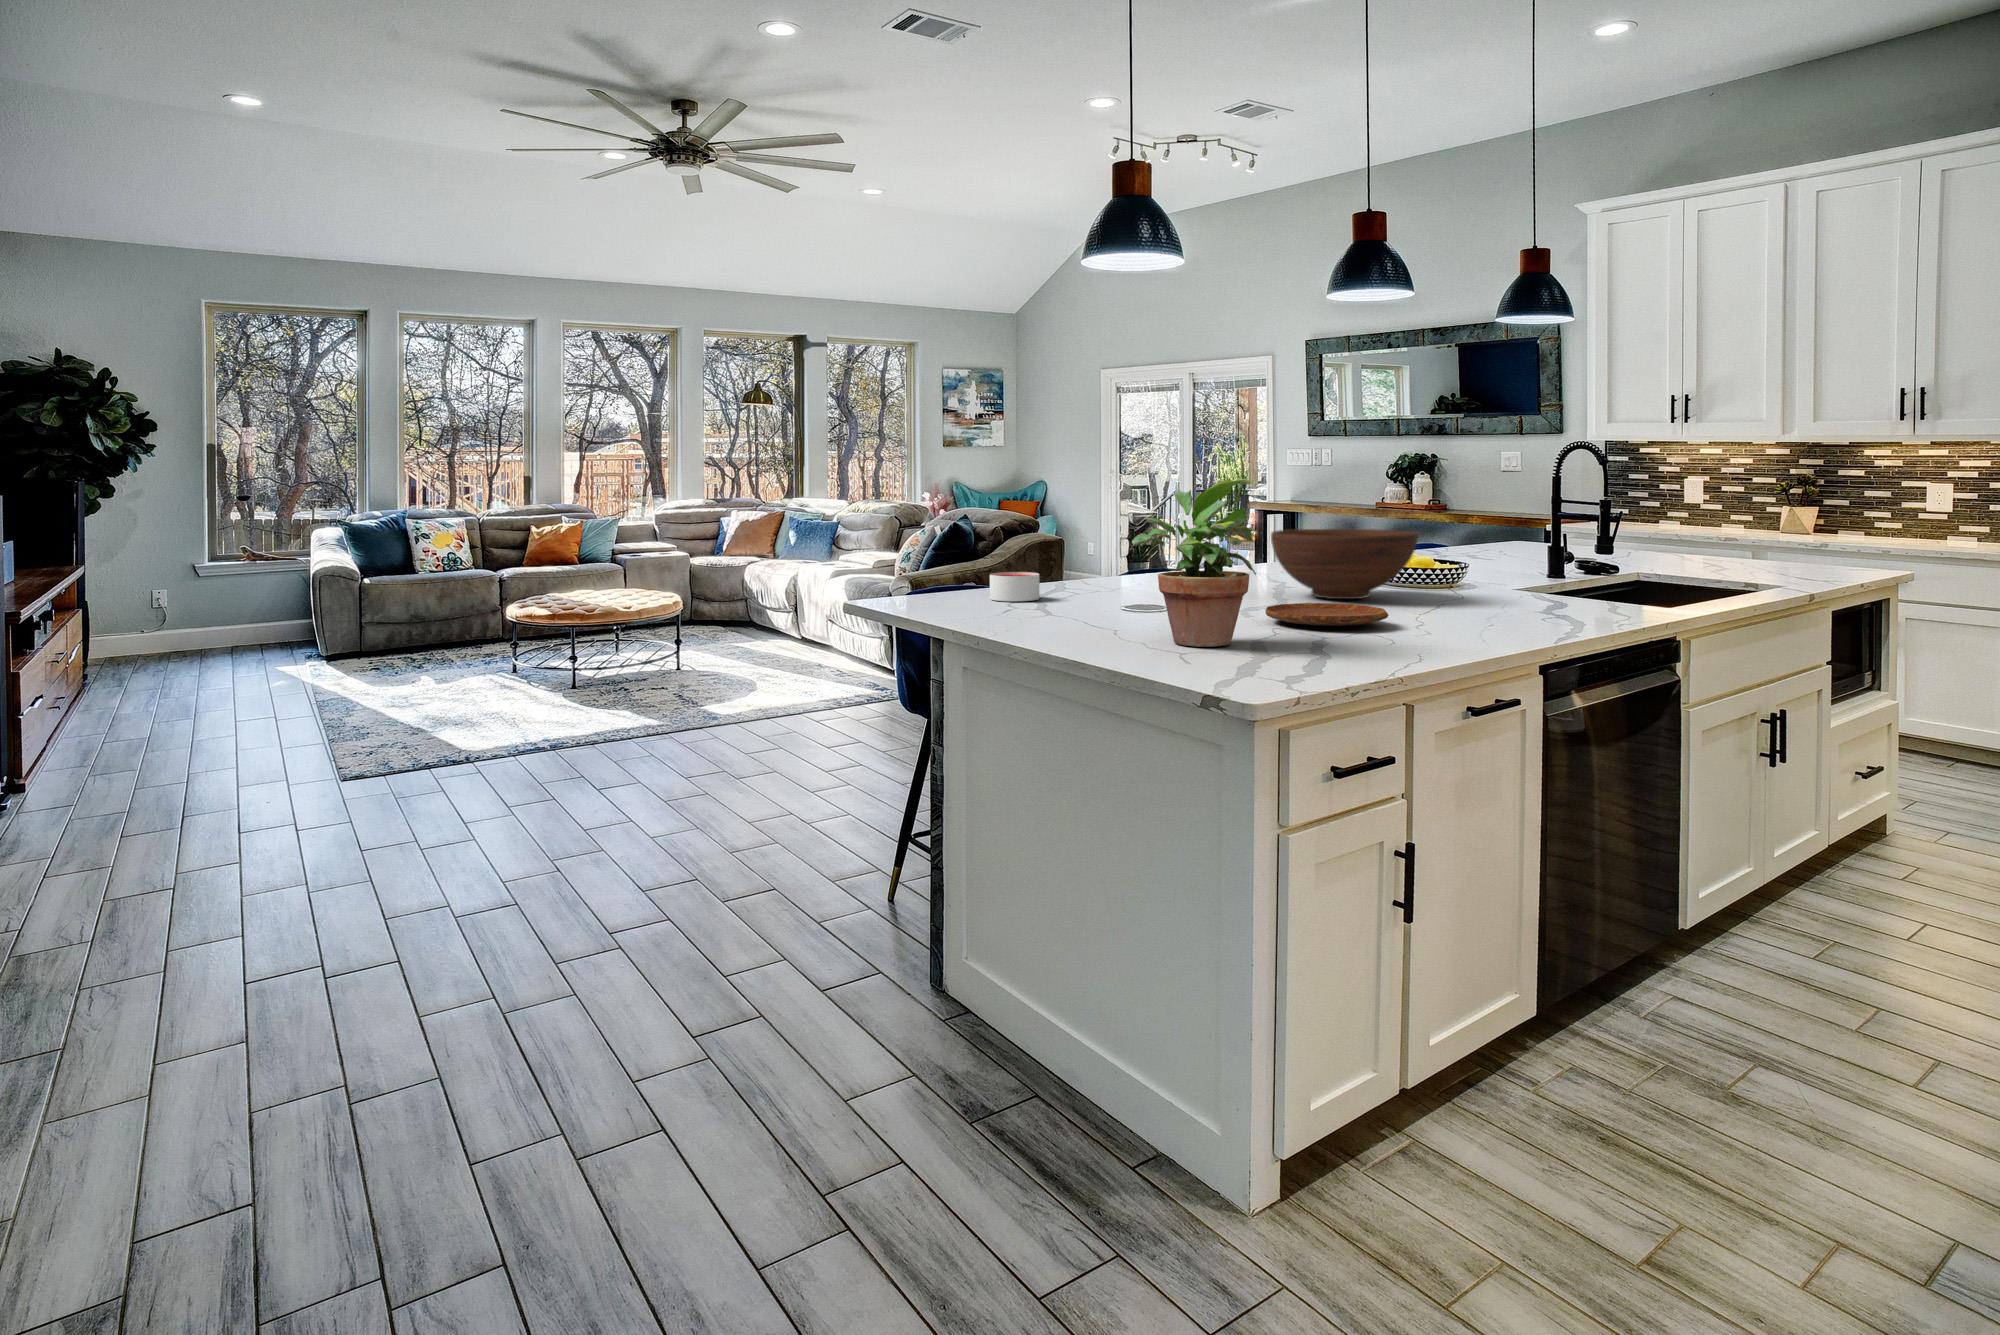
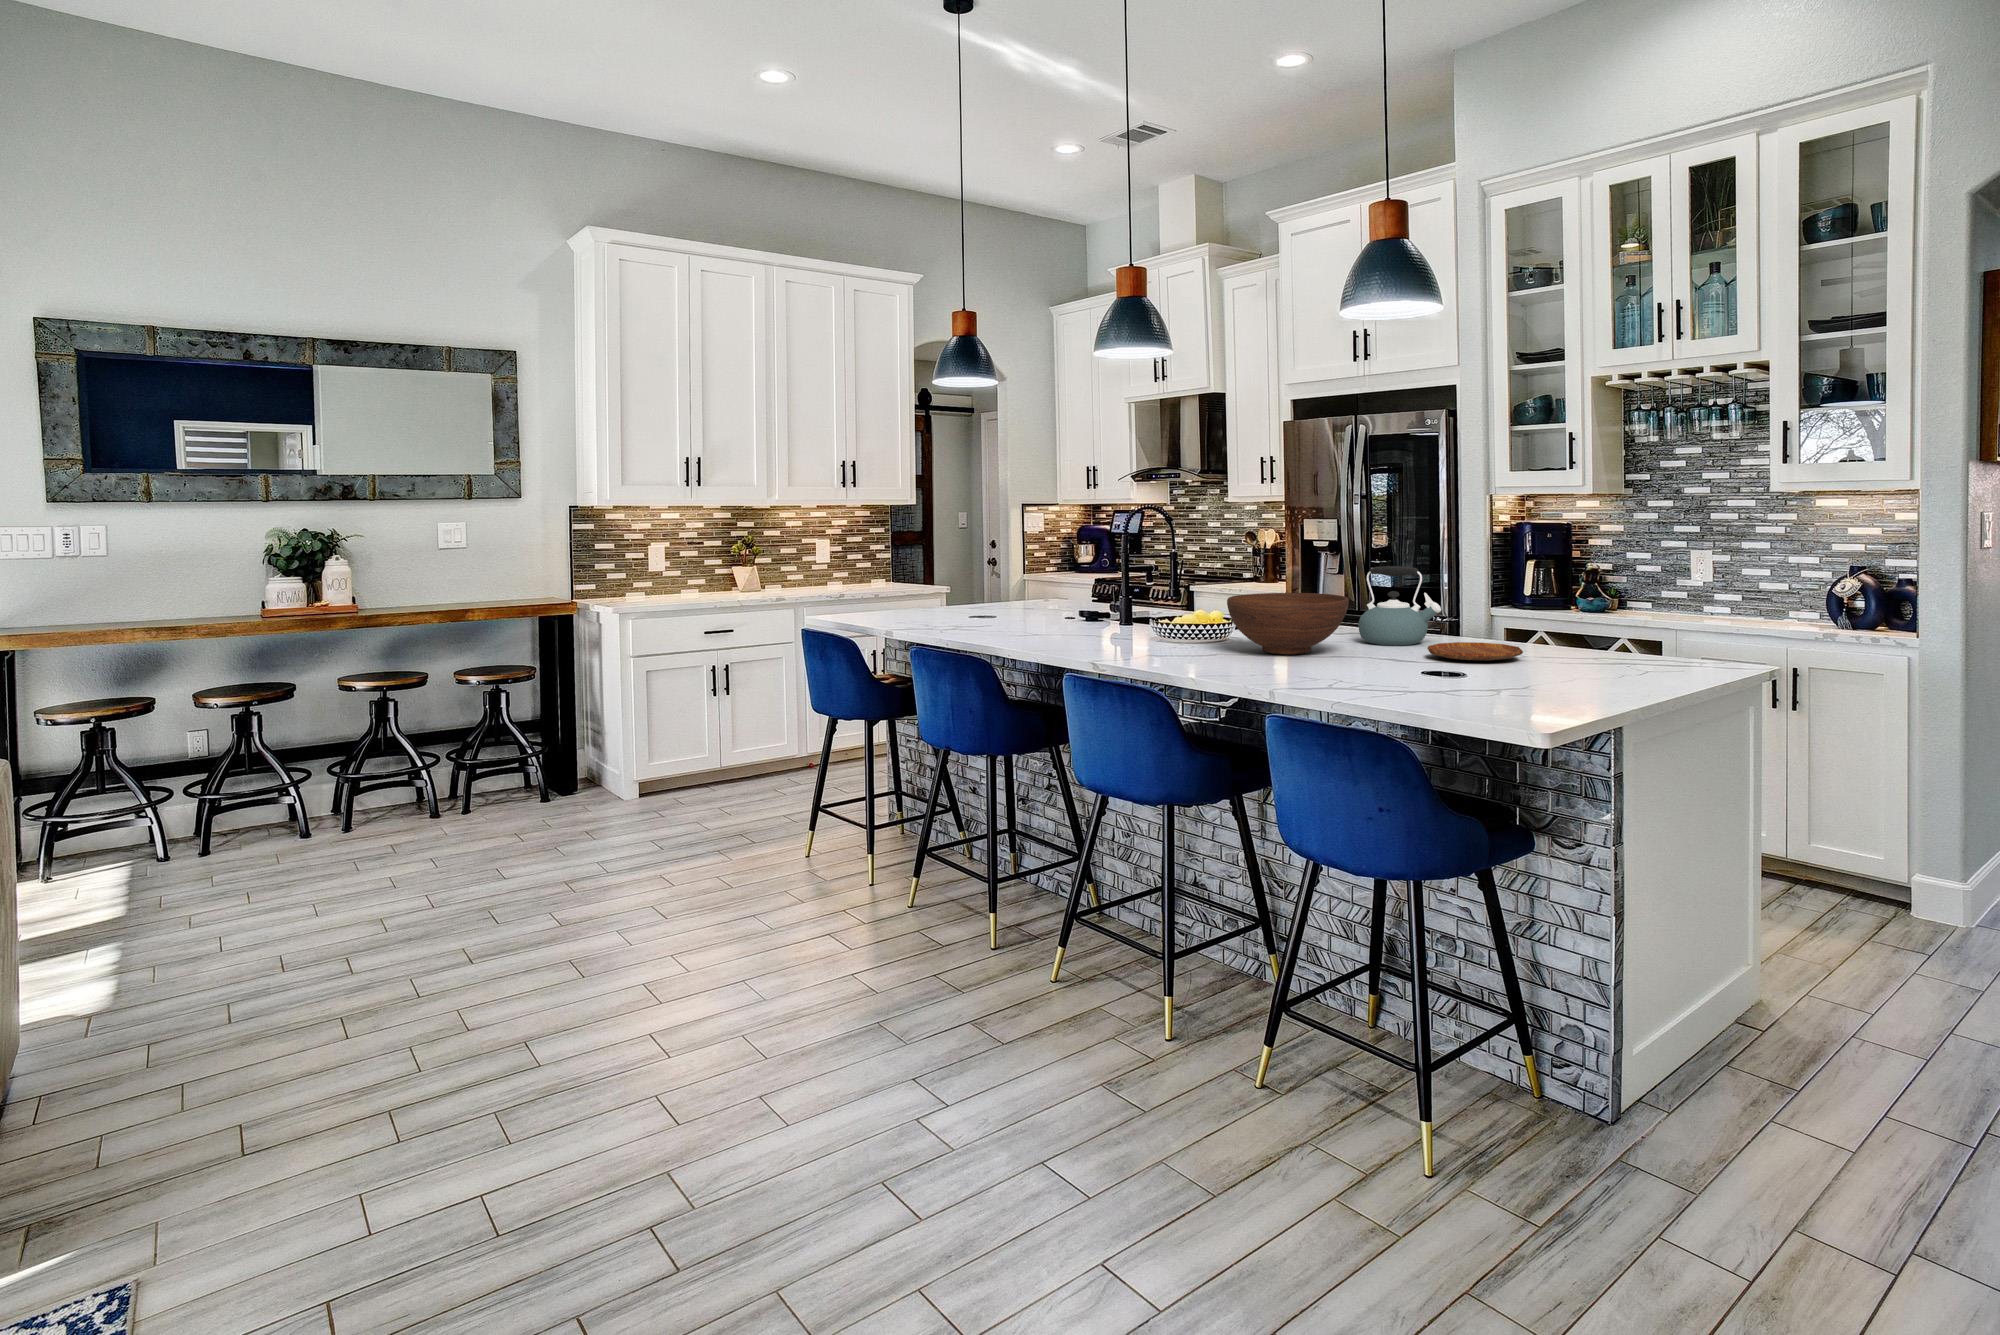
potted plant: present [1132,479,1256,647] -> none [1568,553,1681,675]
kettle: none [1448,507,1551,622] -> present [1358,566,1441,646]
candle: present [990,572,1039,601] -> none [1364,665,1420,700]

